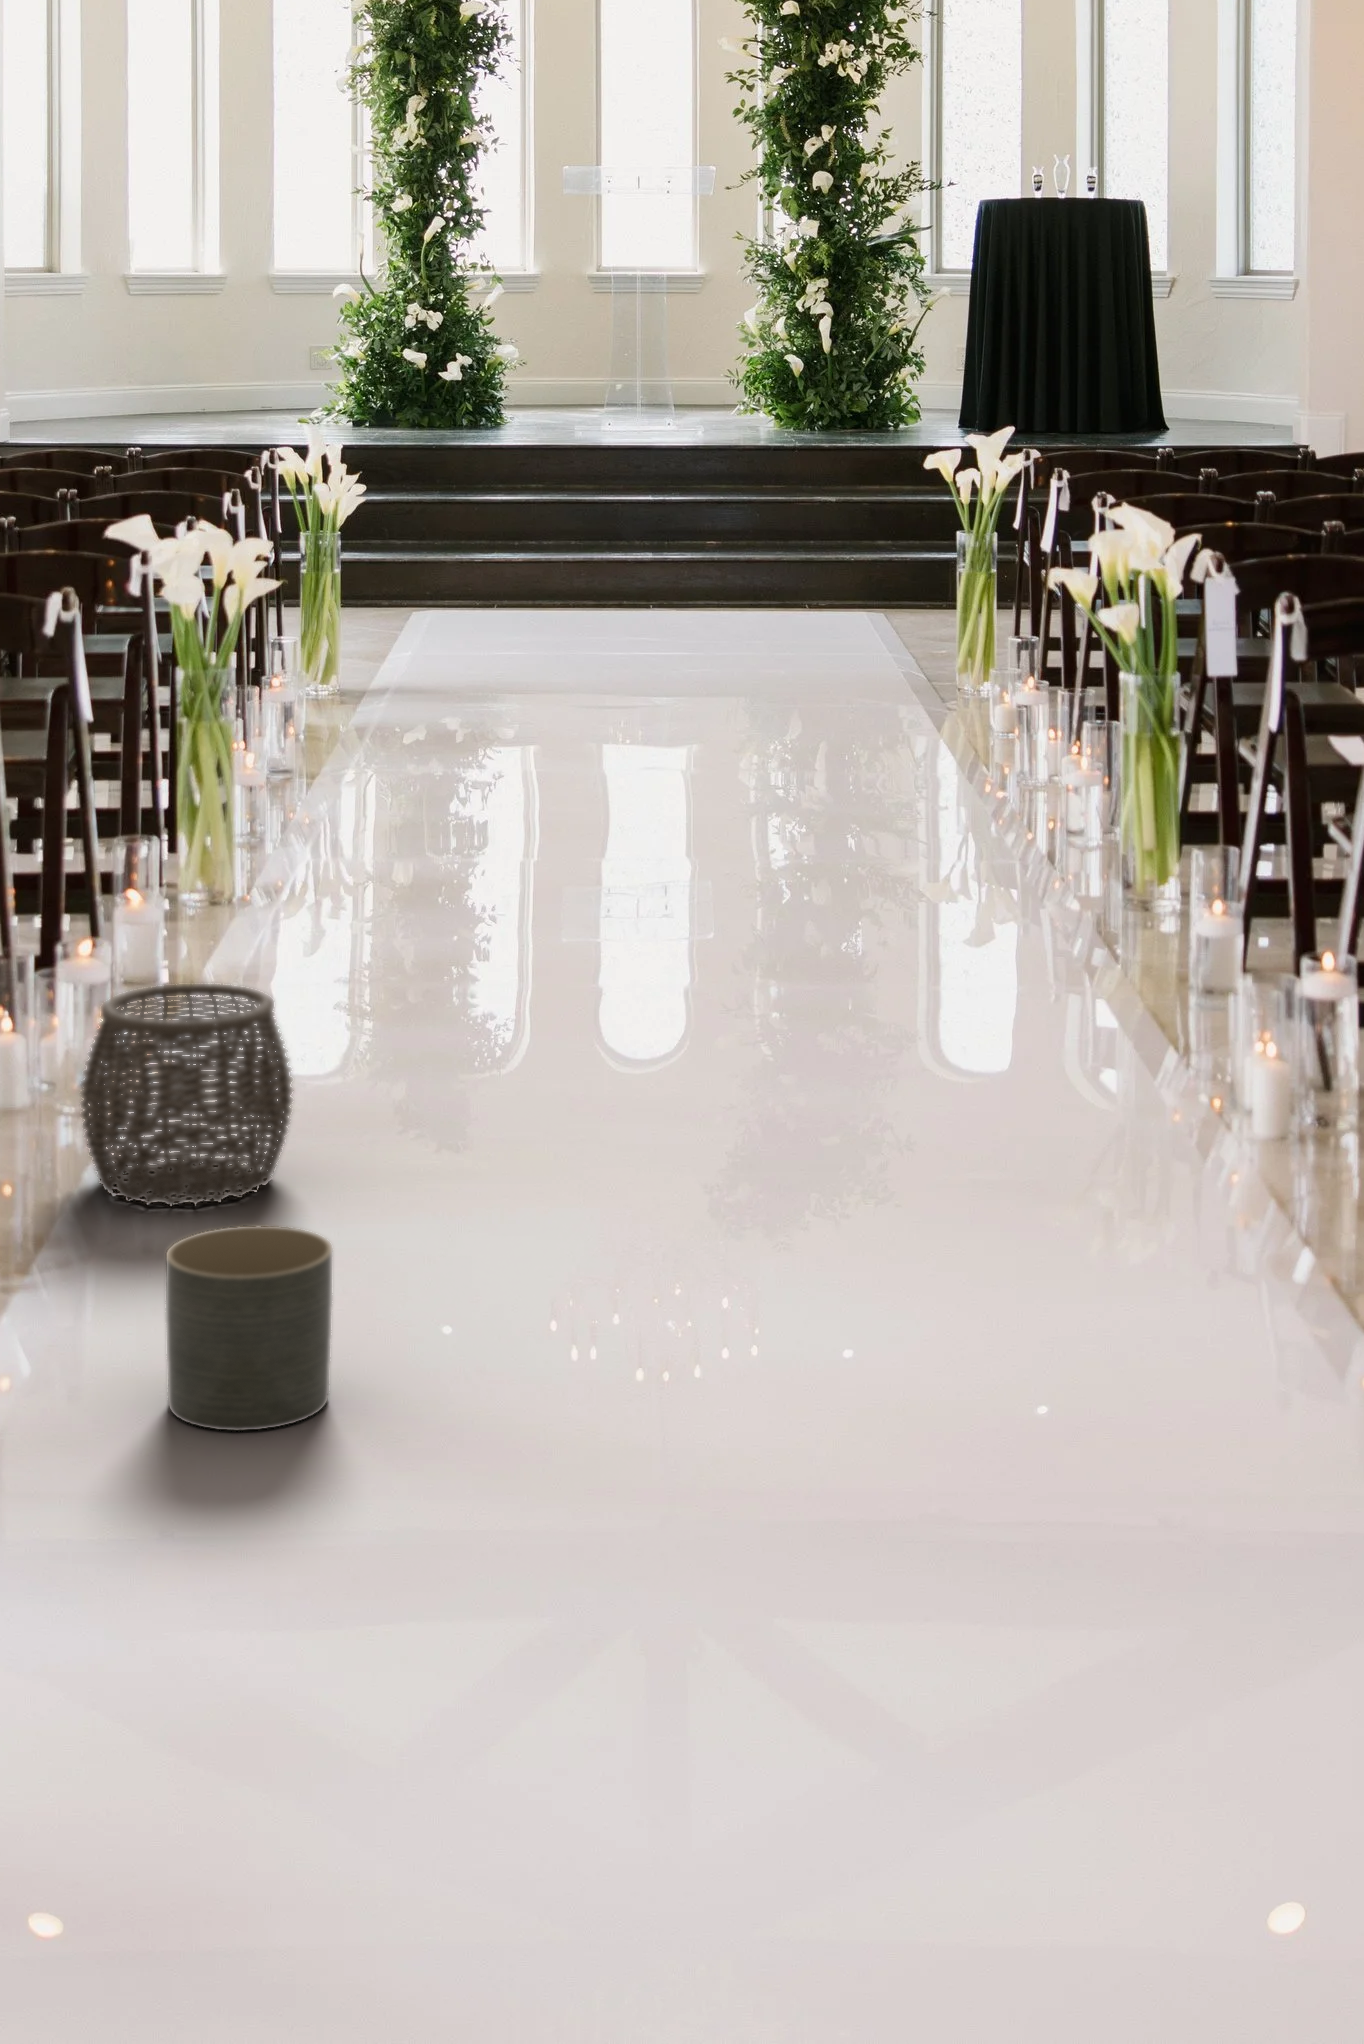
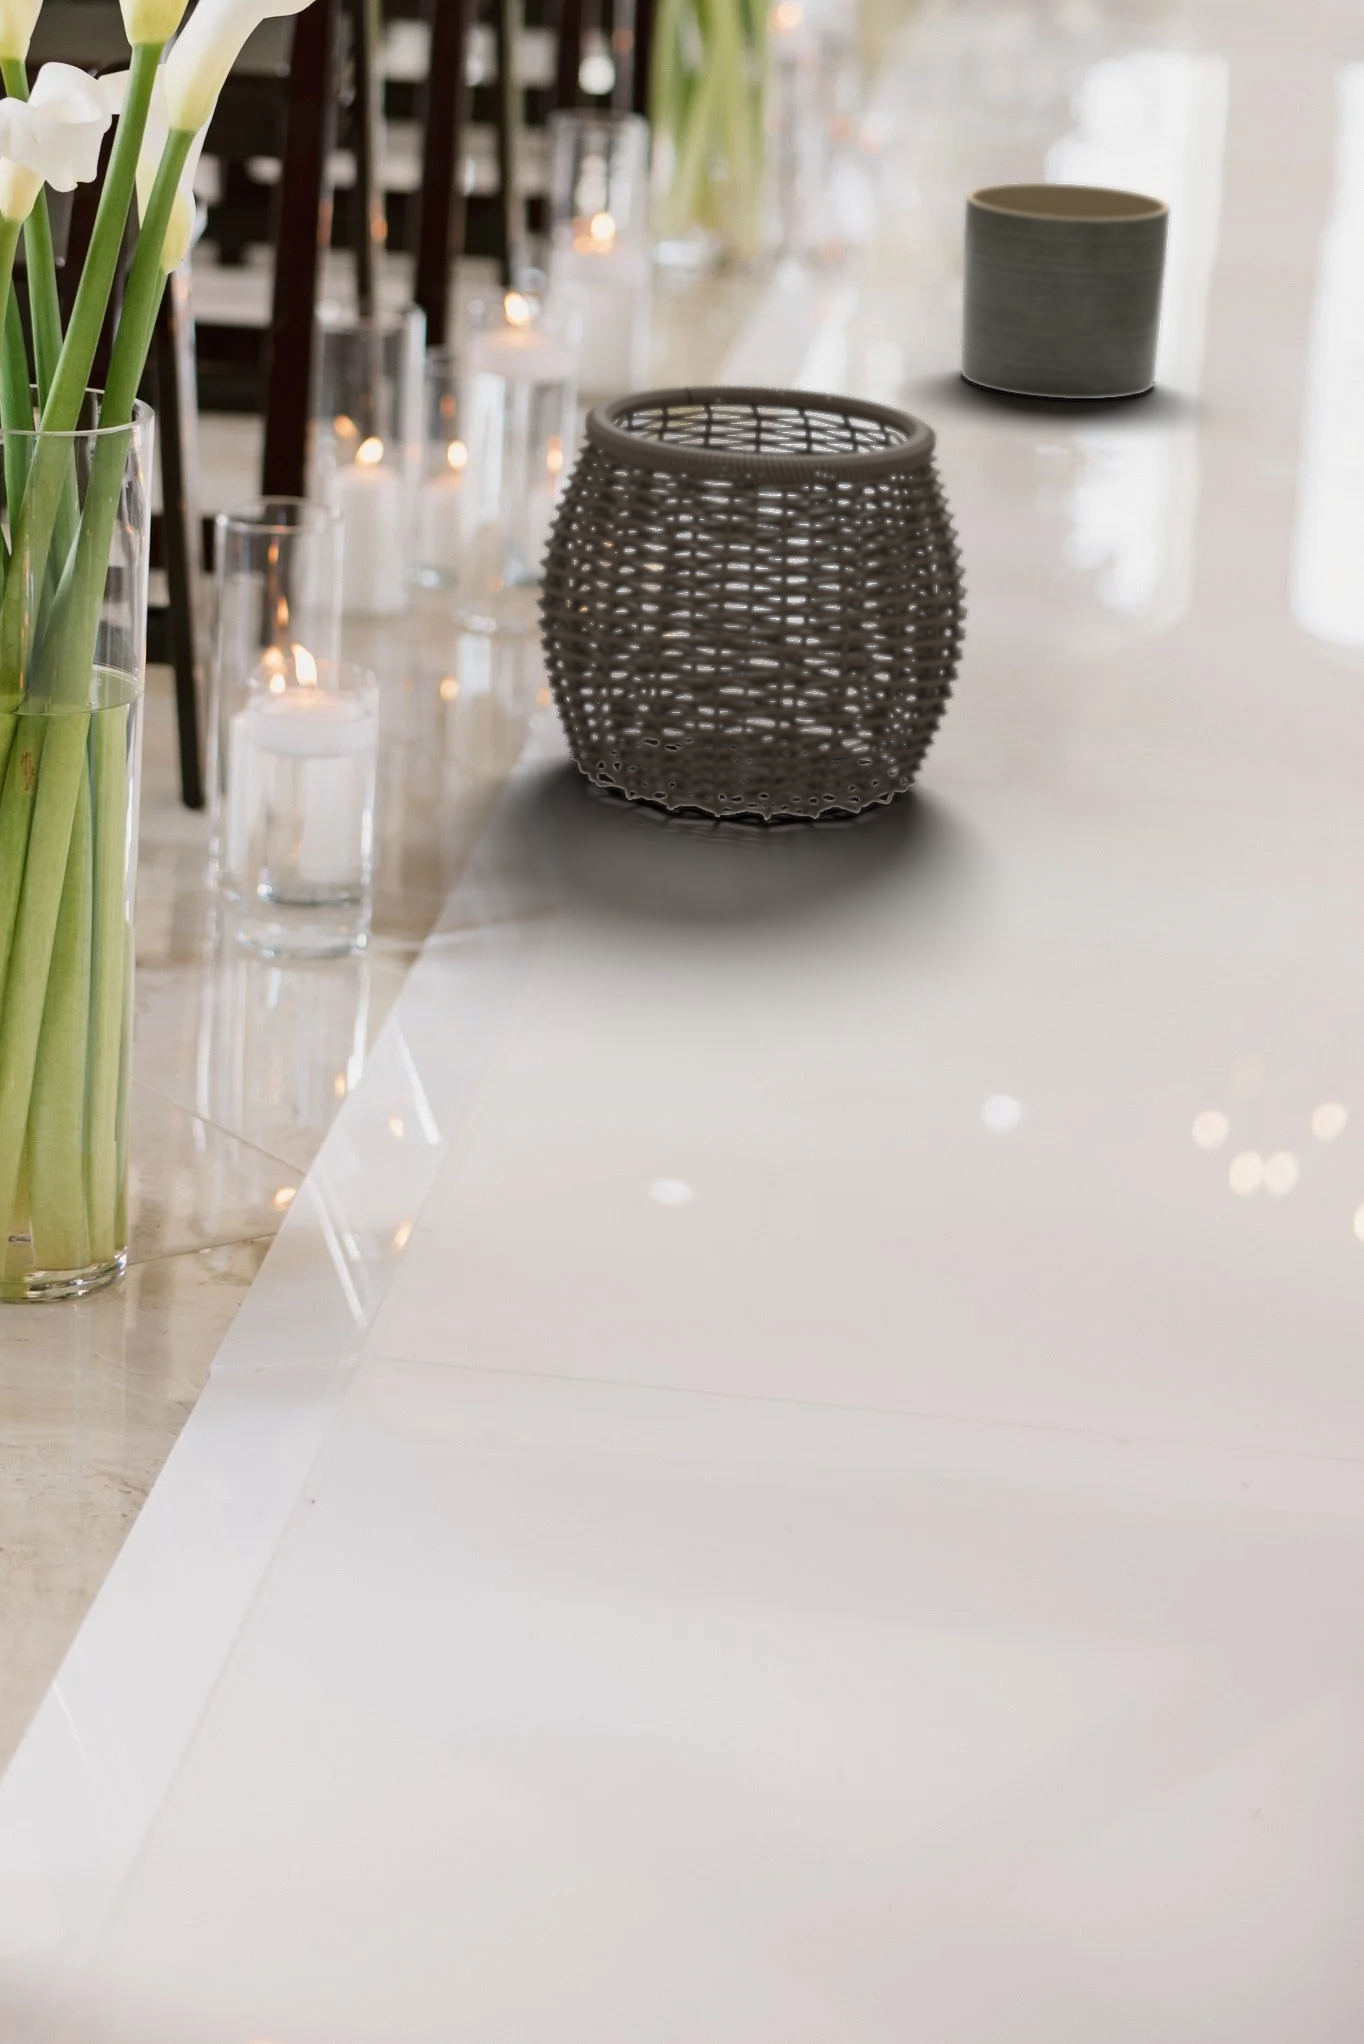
planter: present [166,1226,332,1431] -> present [961,183,1169,399]

